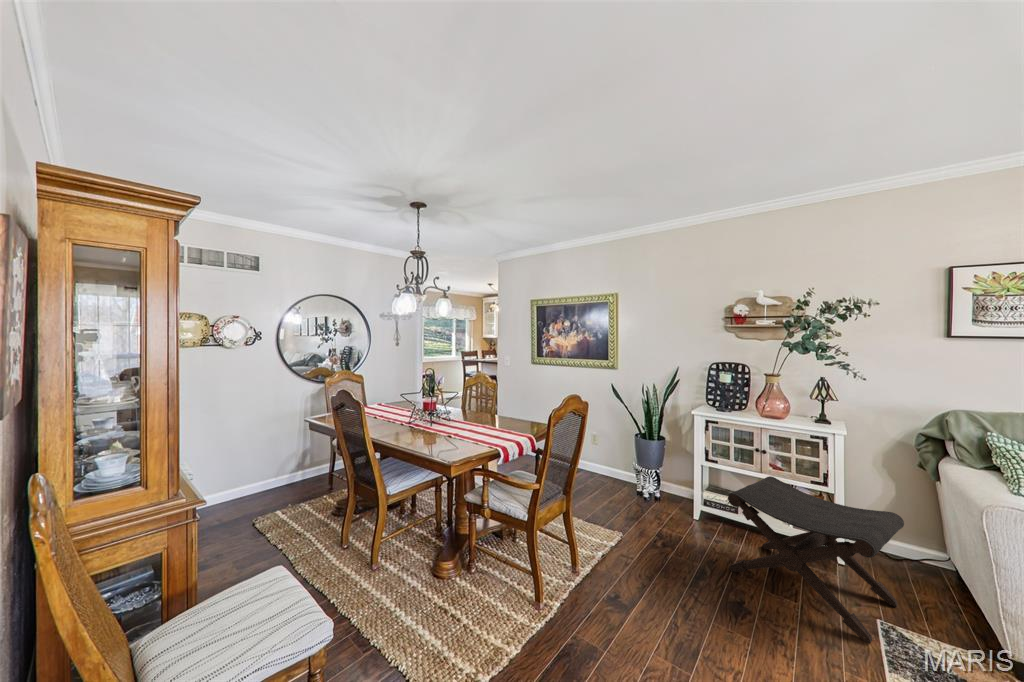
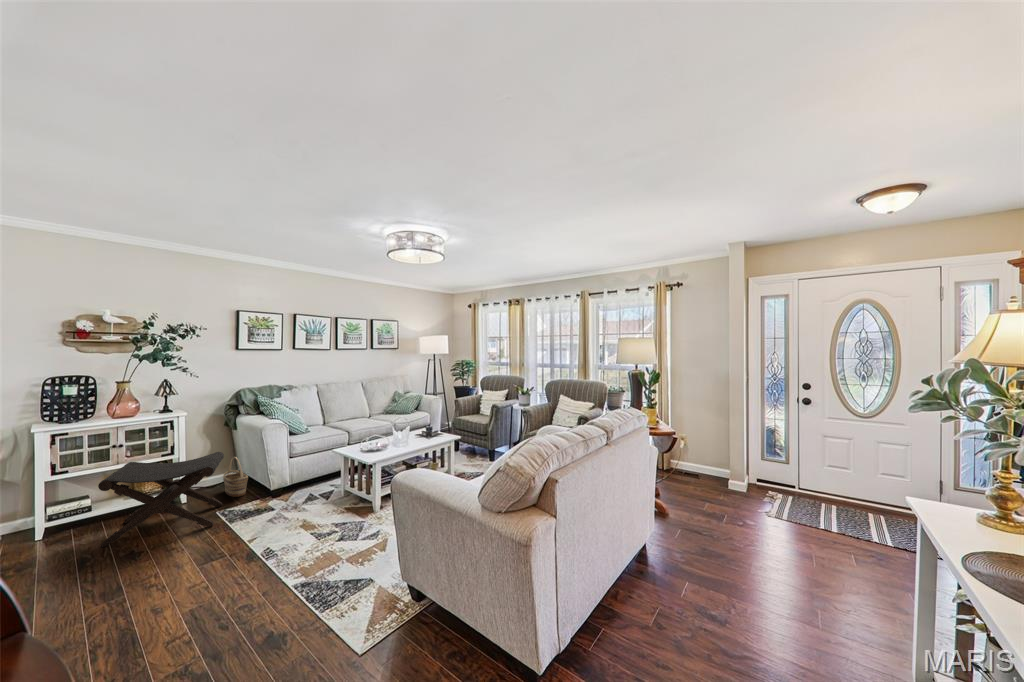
basket: none [906,528,957,608] -> present [223,458,248,497]

